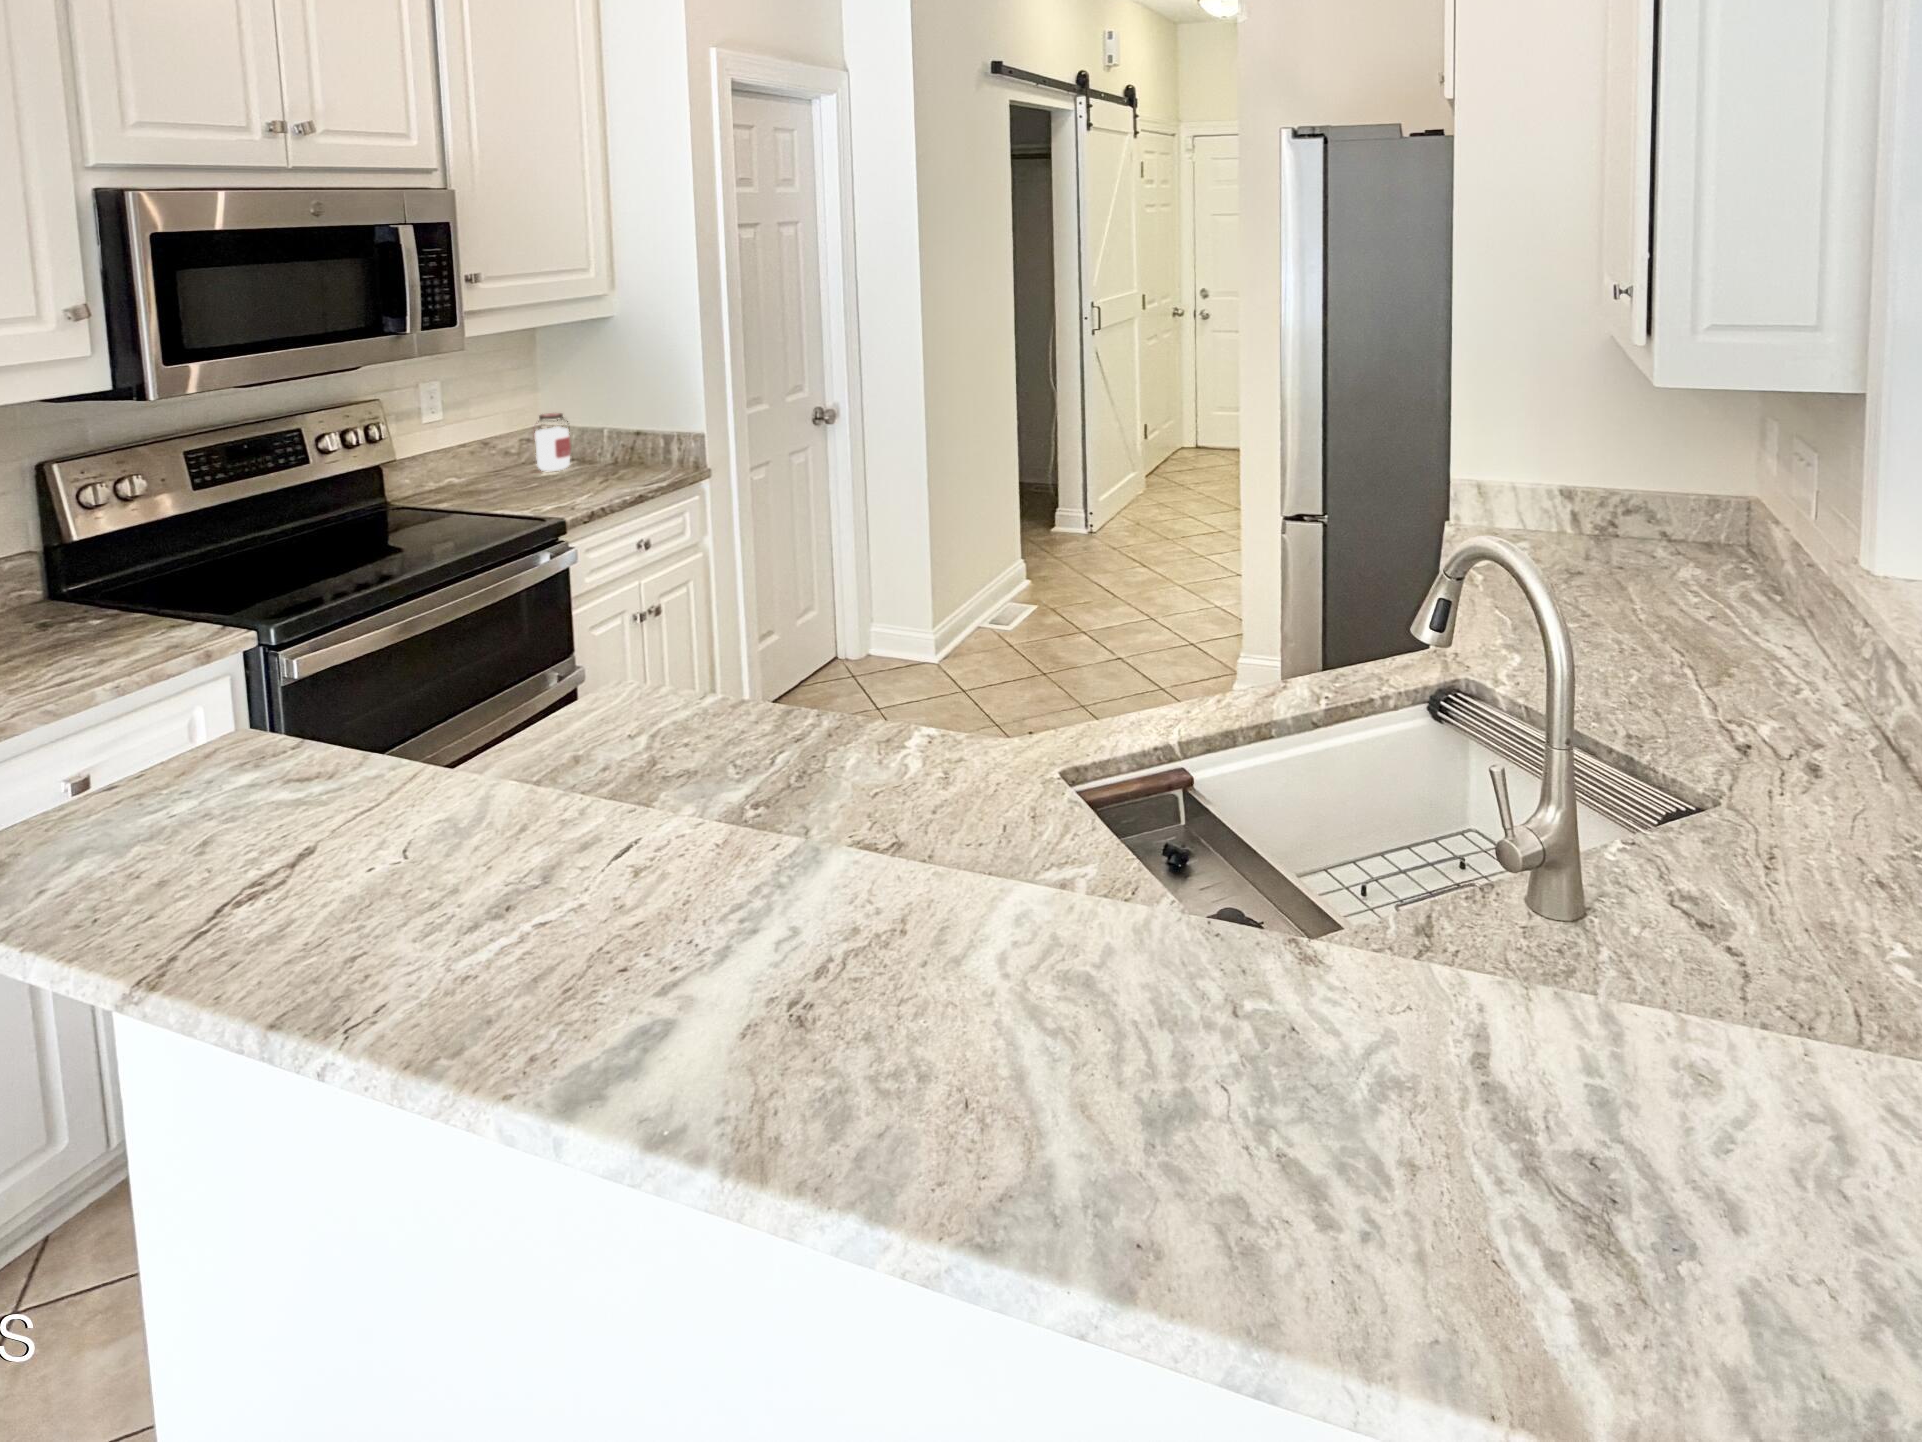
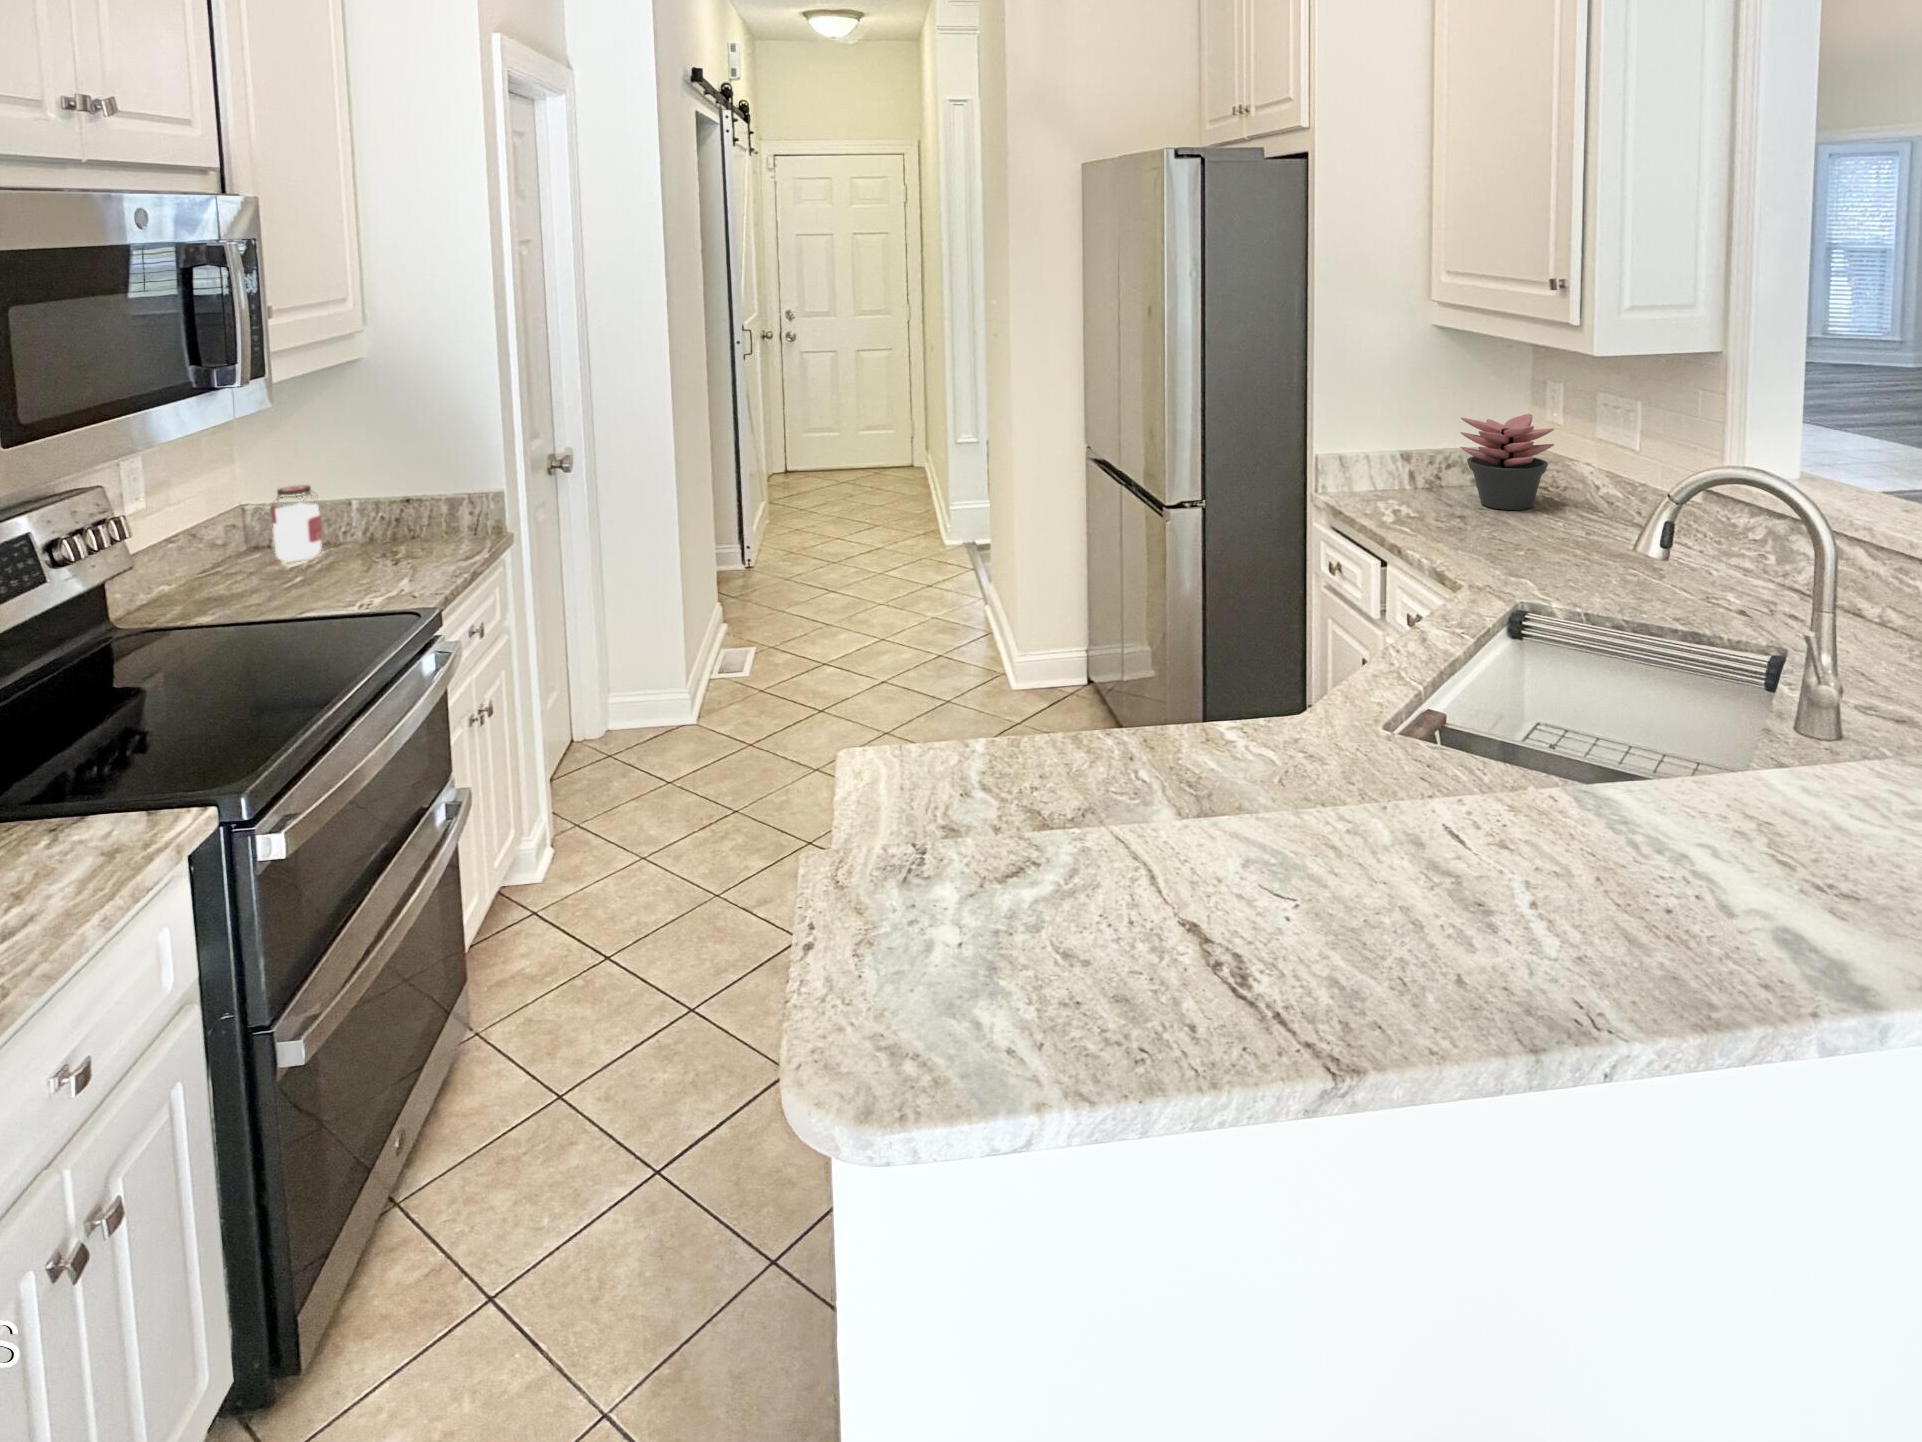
succulent plant: none [1599,453,1713,576] -> present [1460,414,1554,510]

